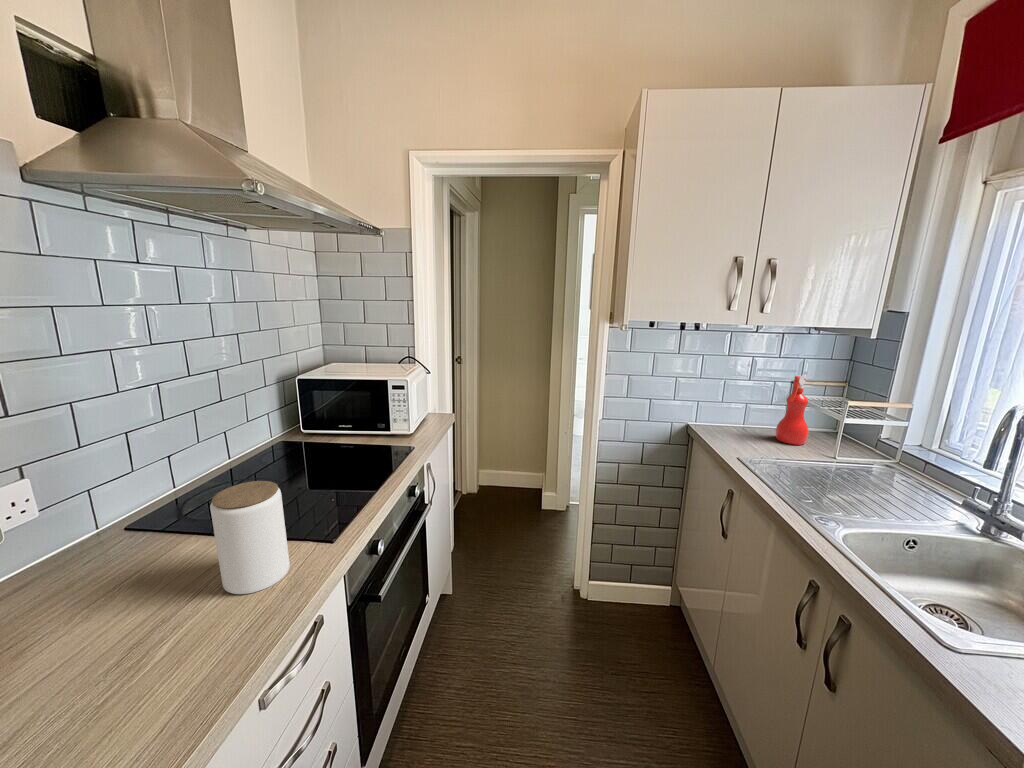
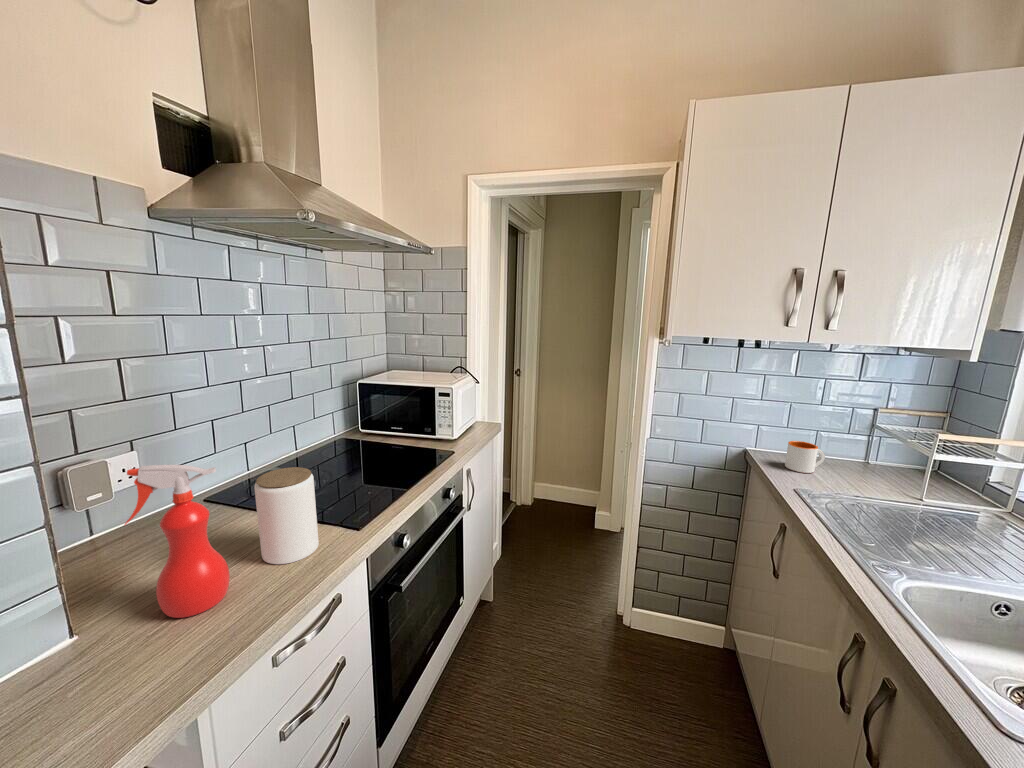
spray bottle: present [776,375,809,445] -> present [125,465,230,618]
mug: none [723,414,756,442] -> present [785,441,825,473]

